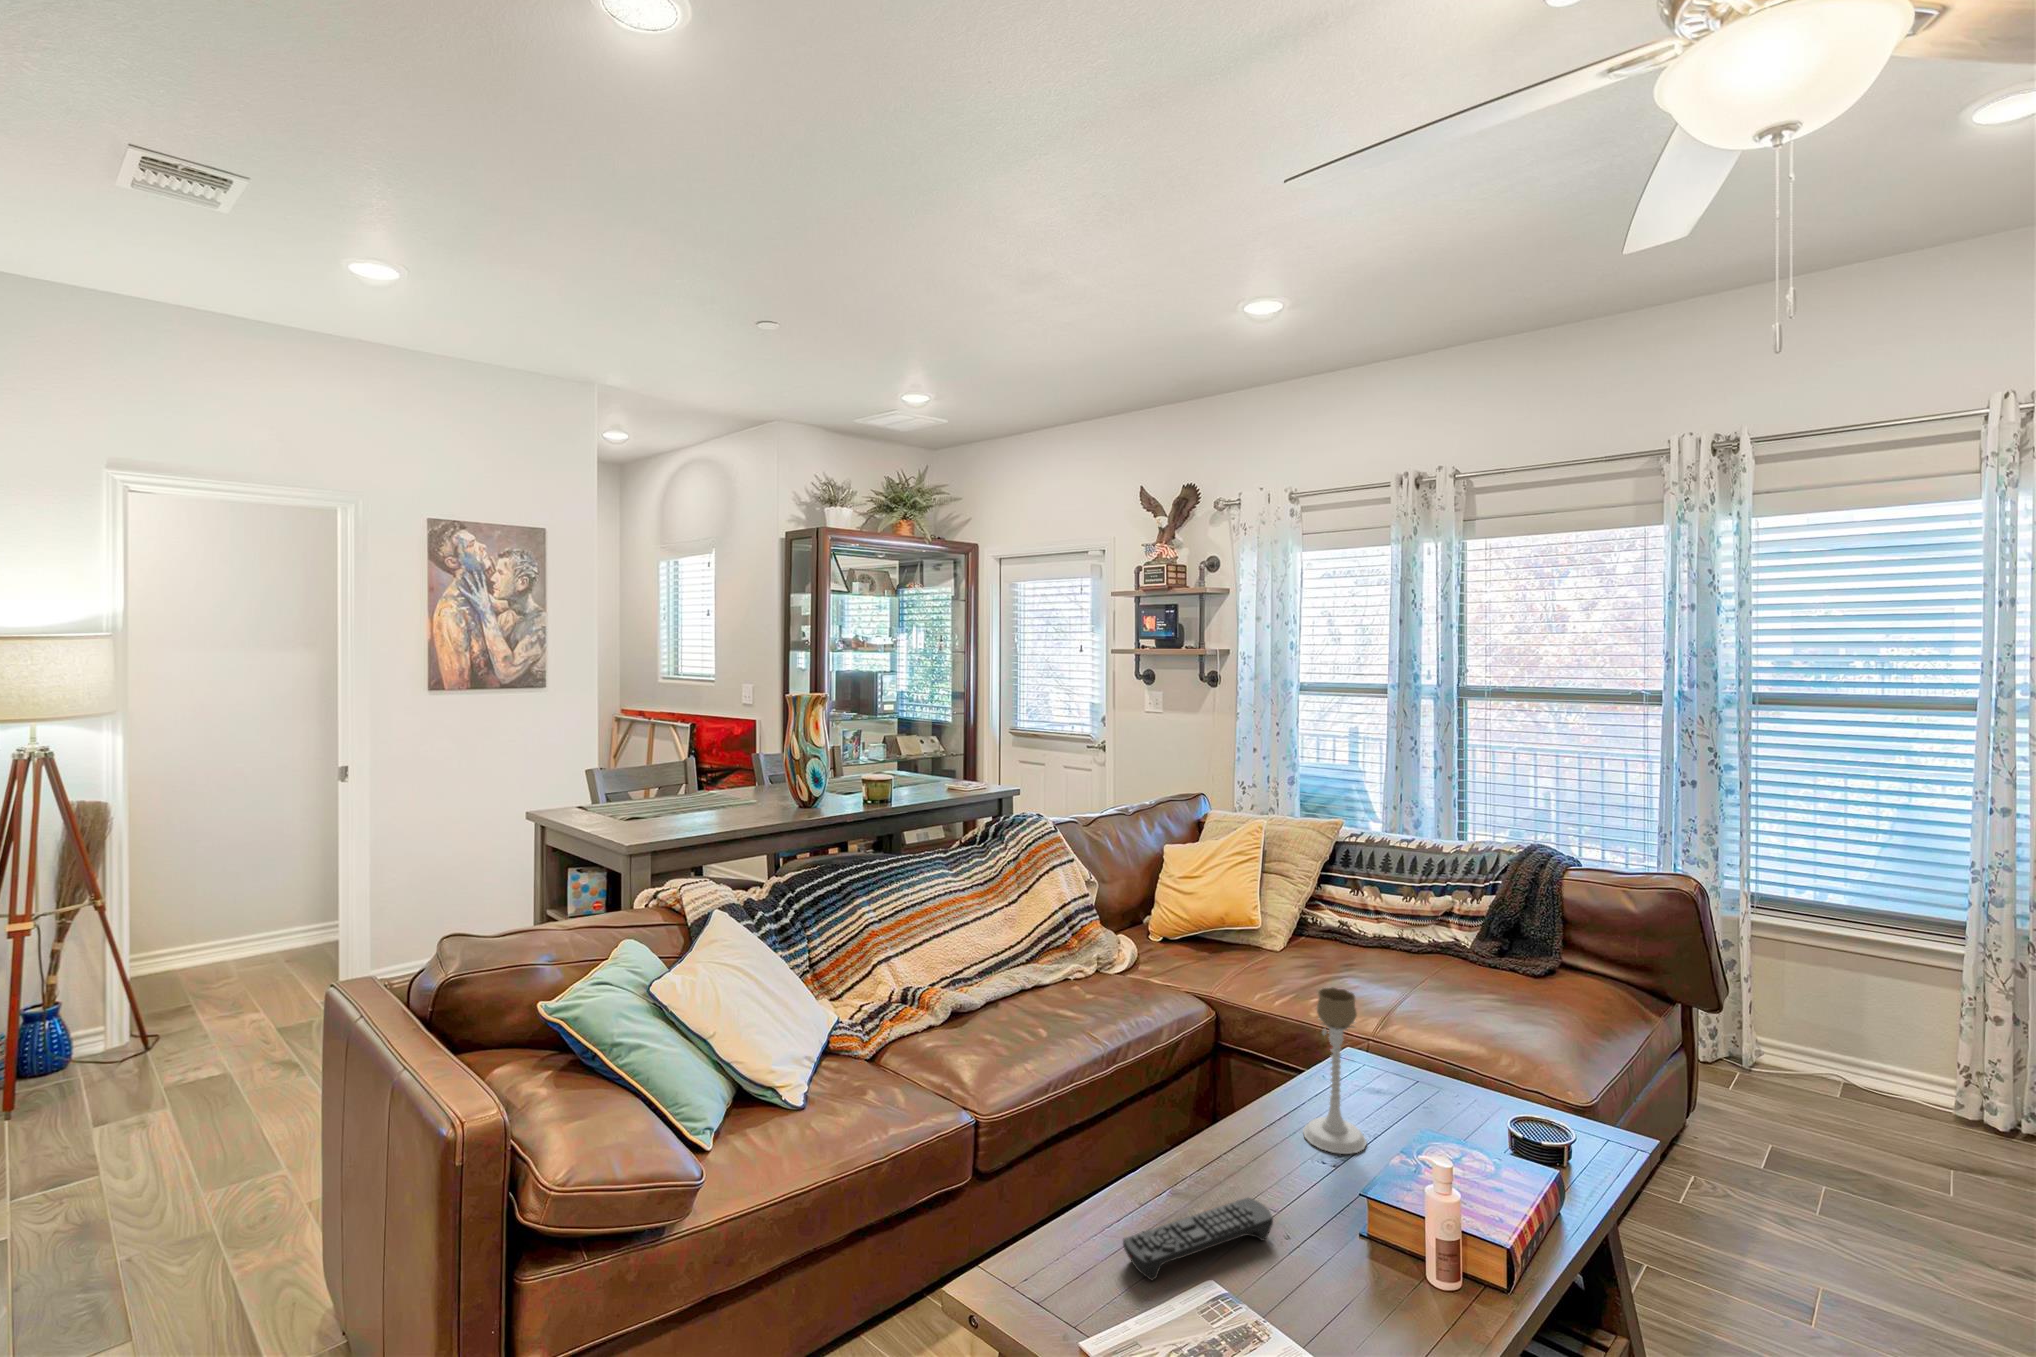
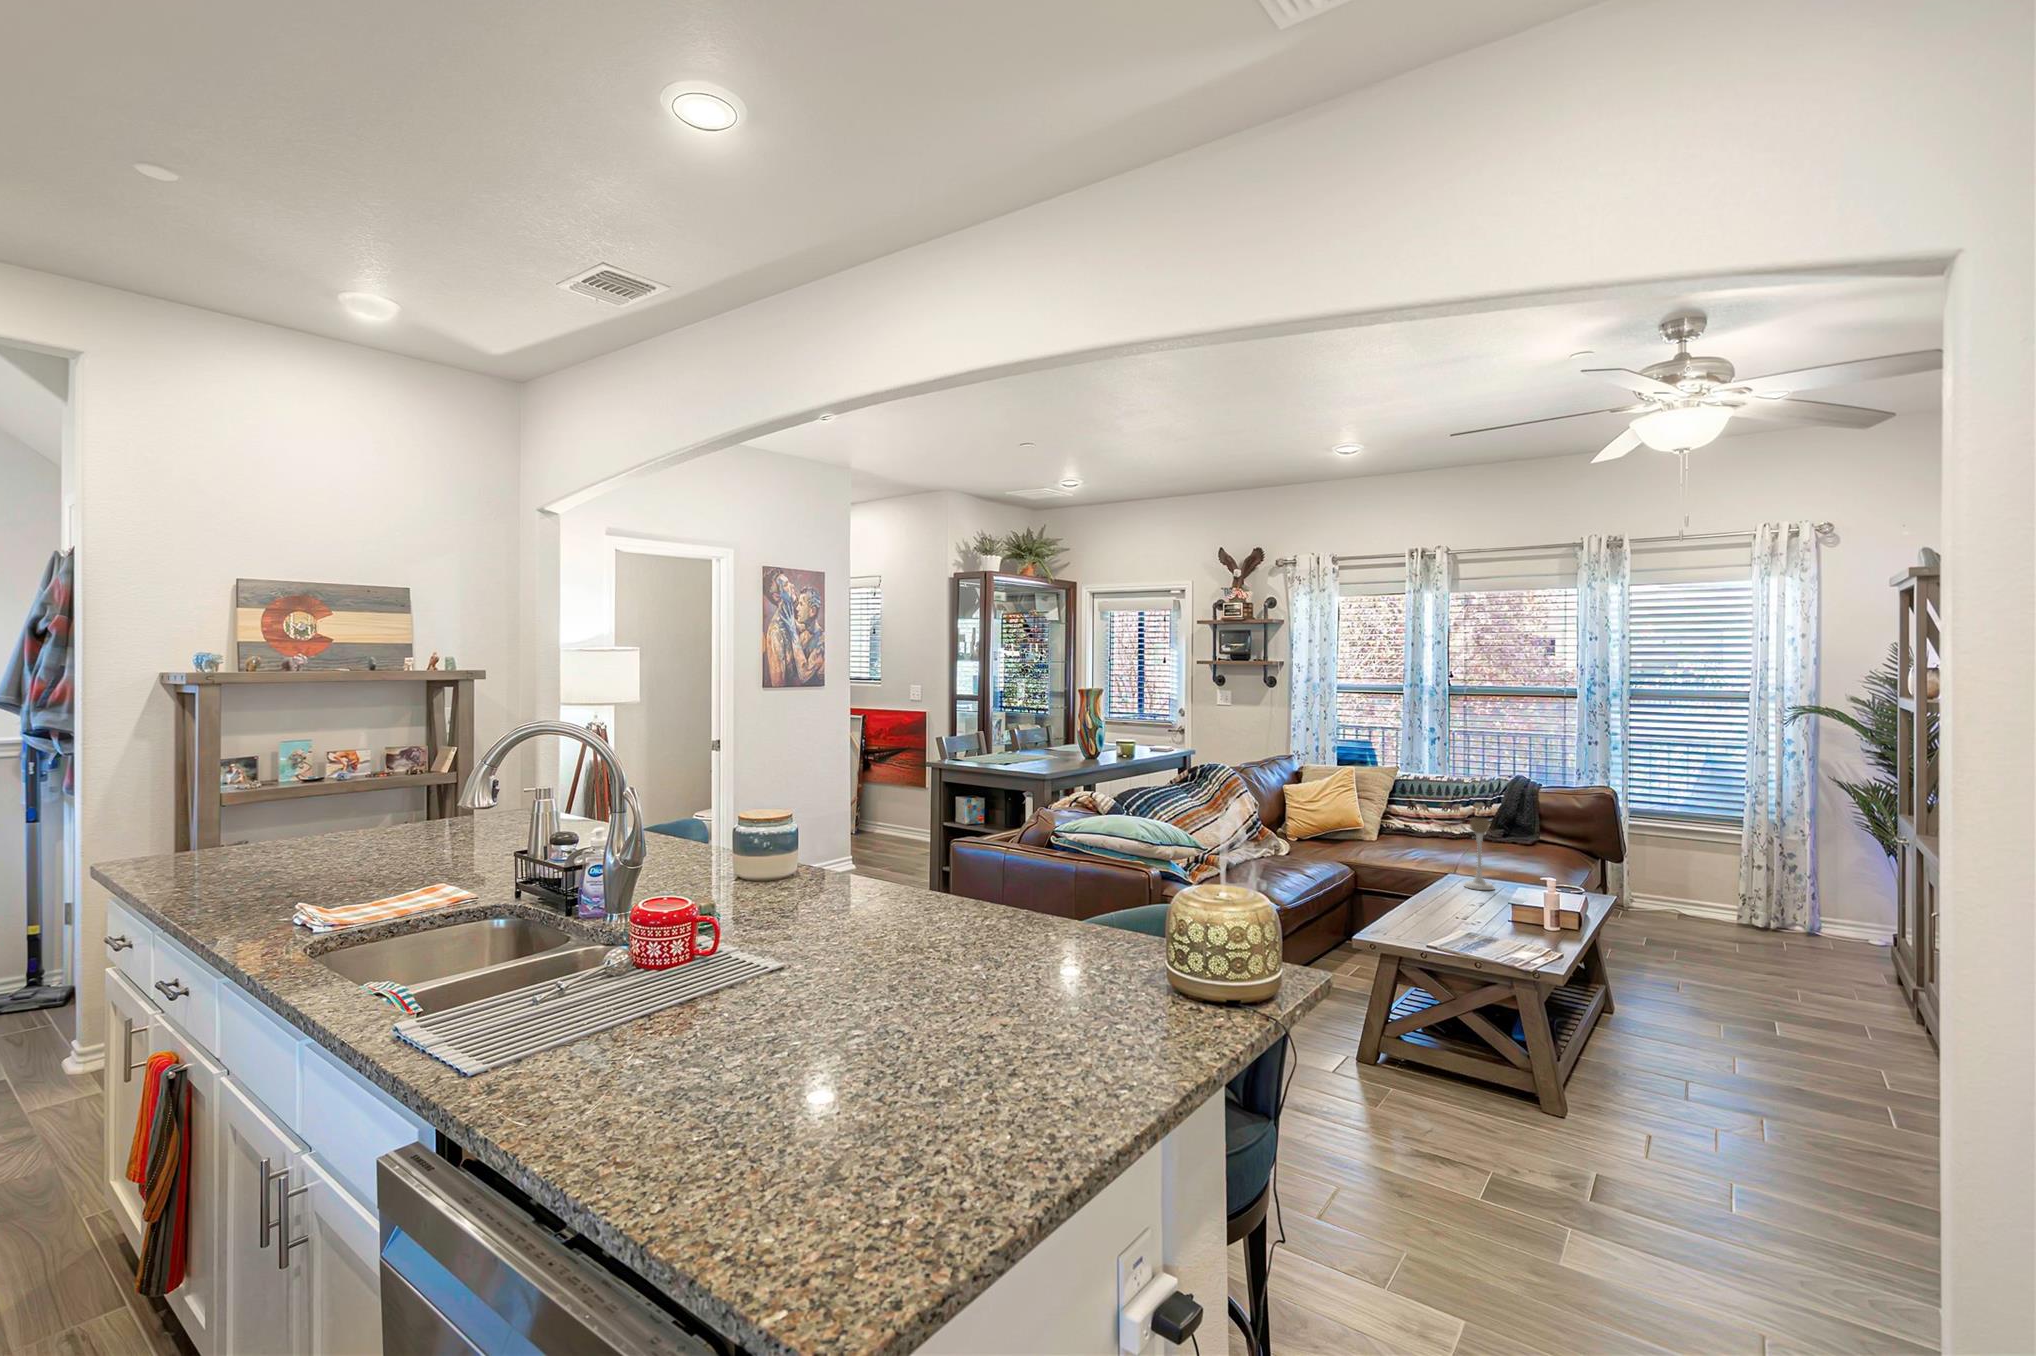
remote control: present [1123,1198,1273,1280] -> none [1429,895,1481,916]

